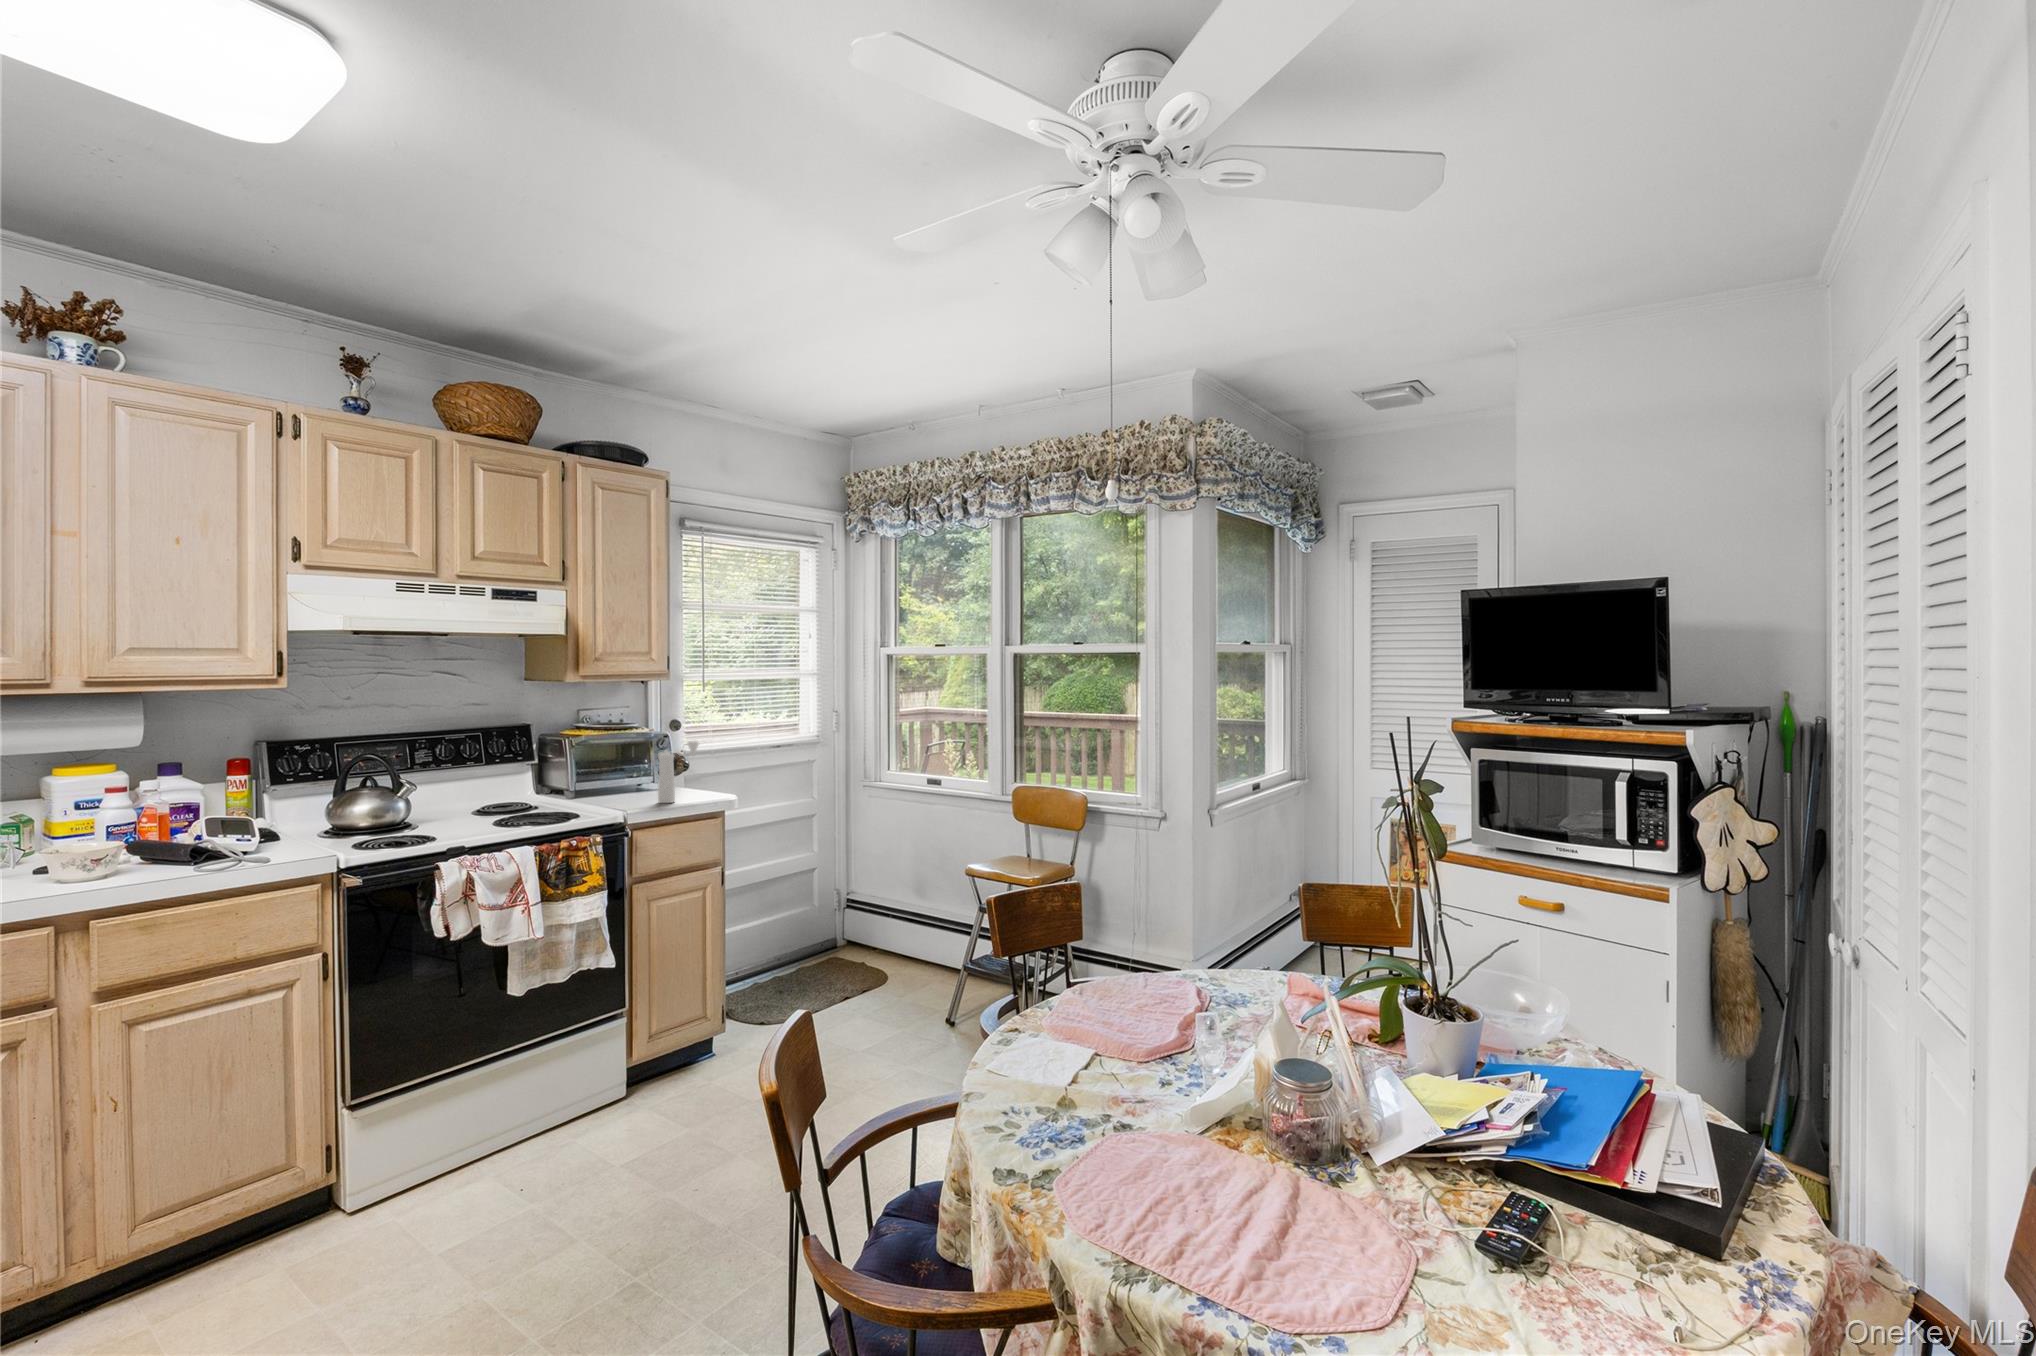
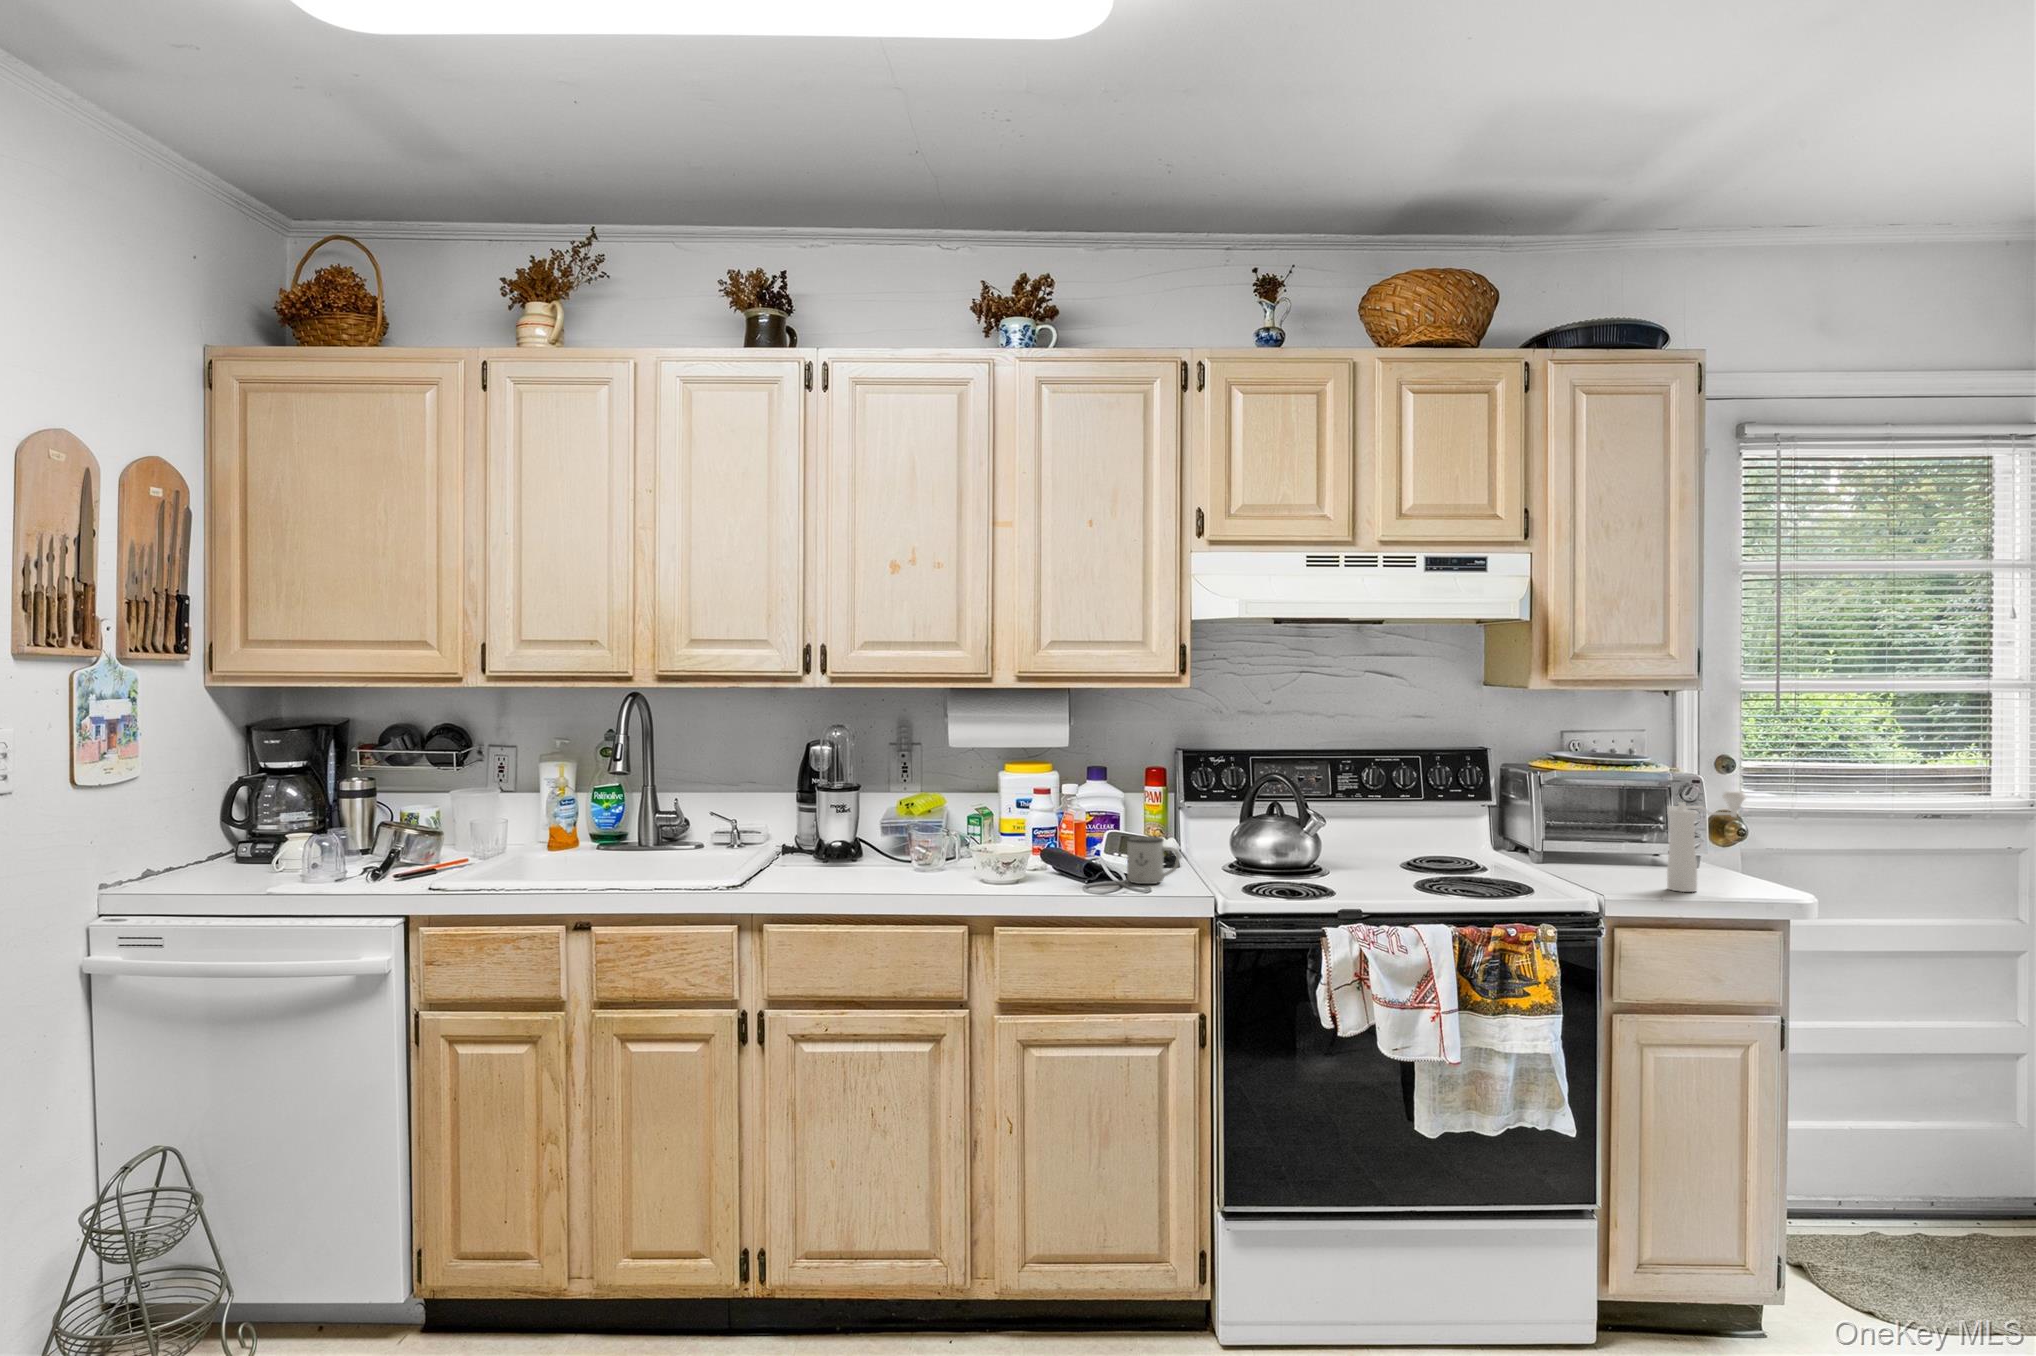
mug: none [236,816,296,858] -> present [1127,836,1180,884]

